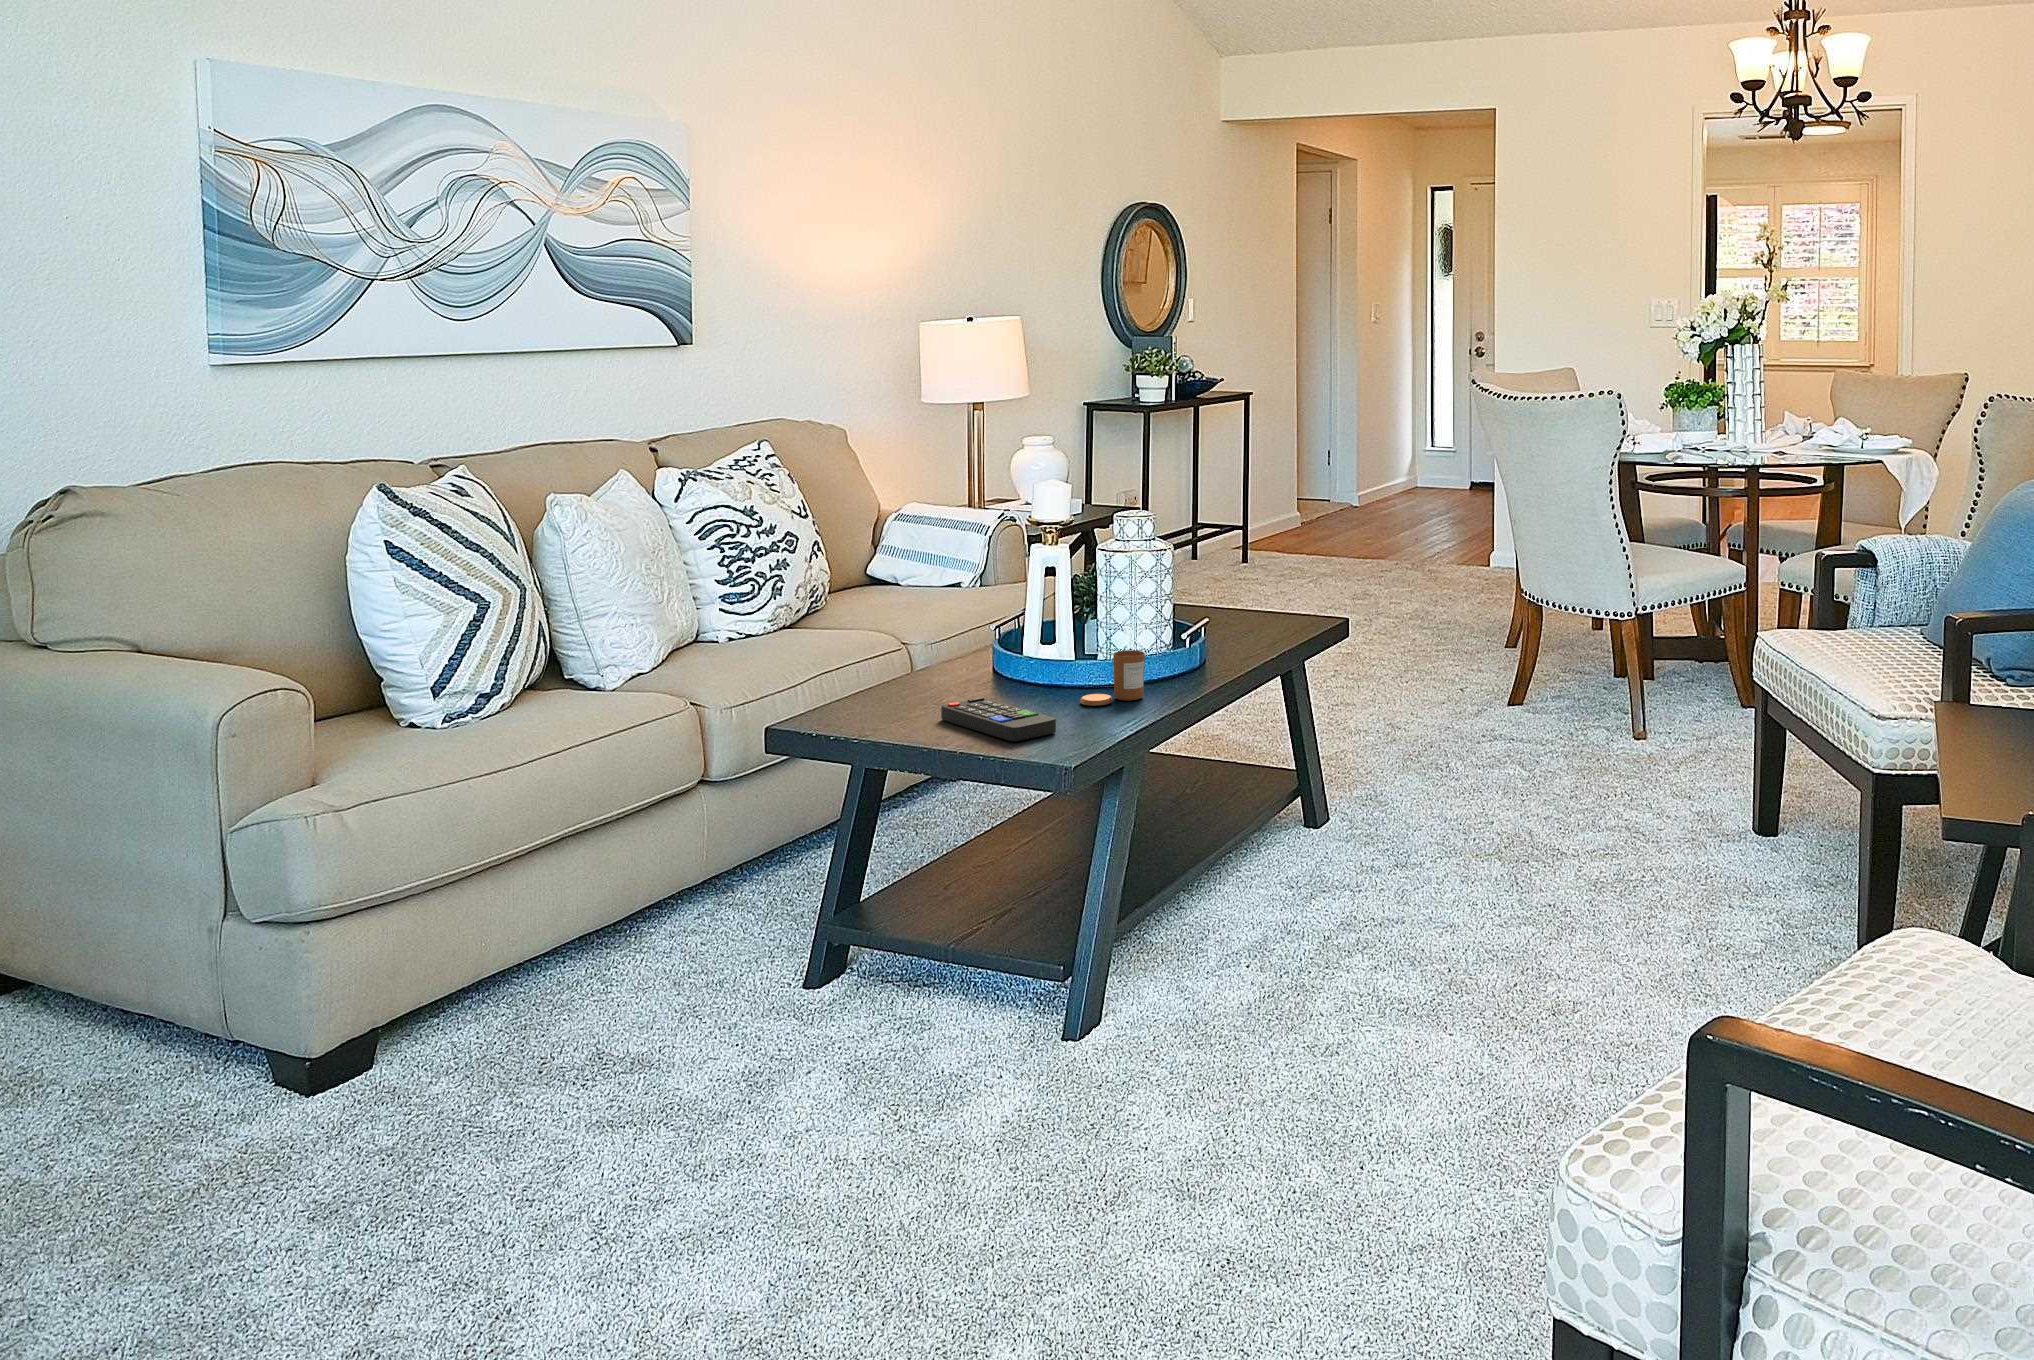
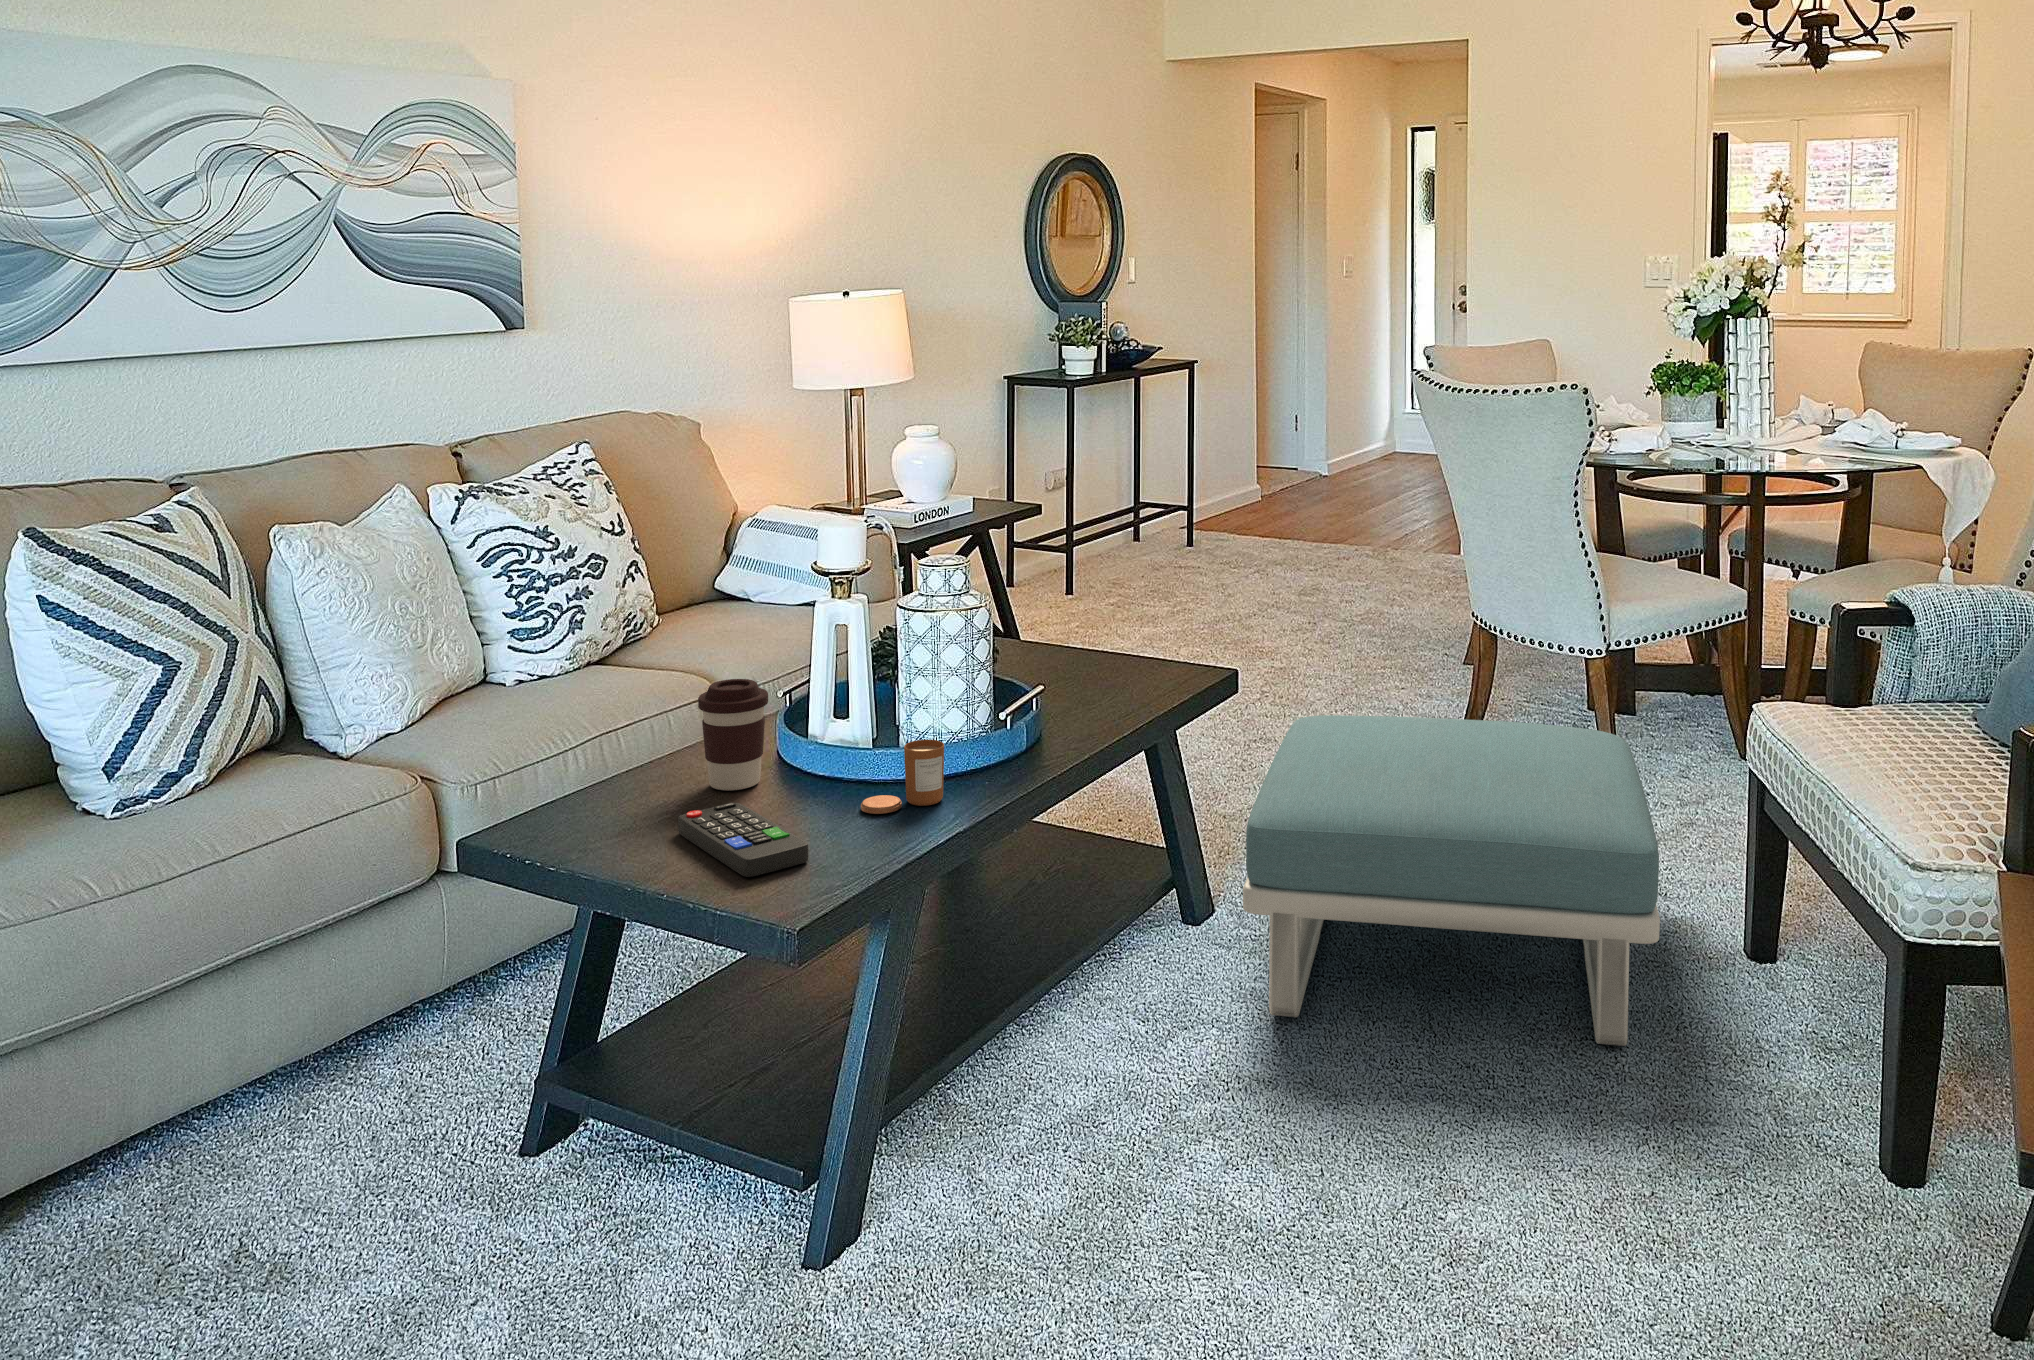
coffee cup: none [941,607,997,695] -> present [698,679,768,790]
footstool: none [1368,659,1692,888] -> present [1243,715,1660,1046]

